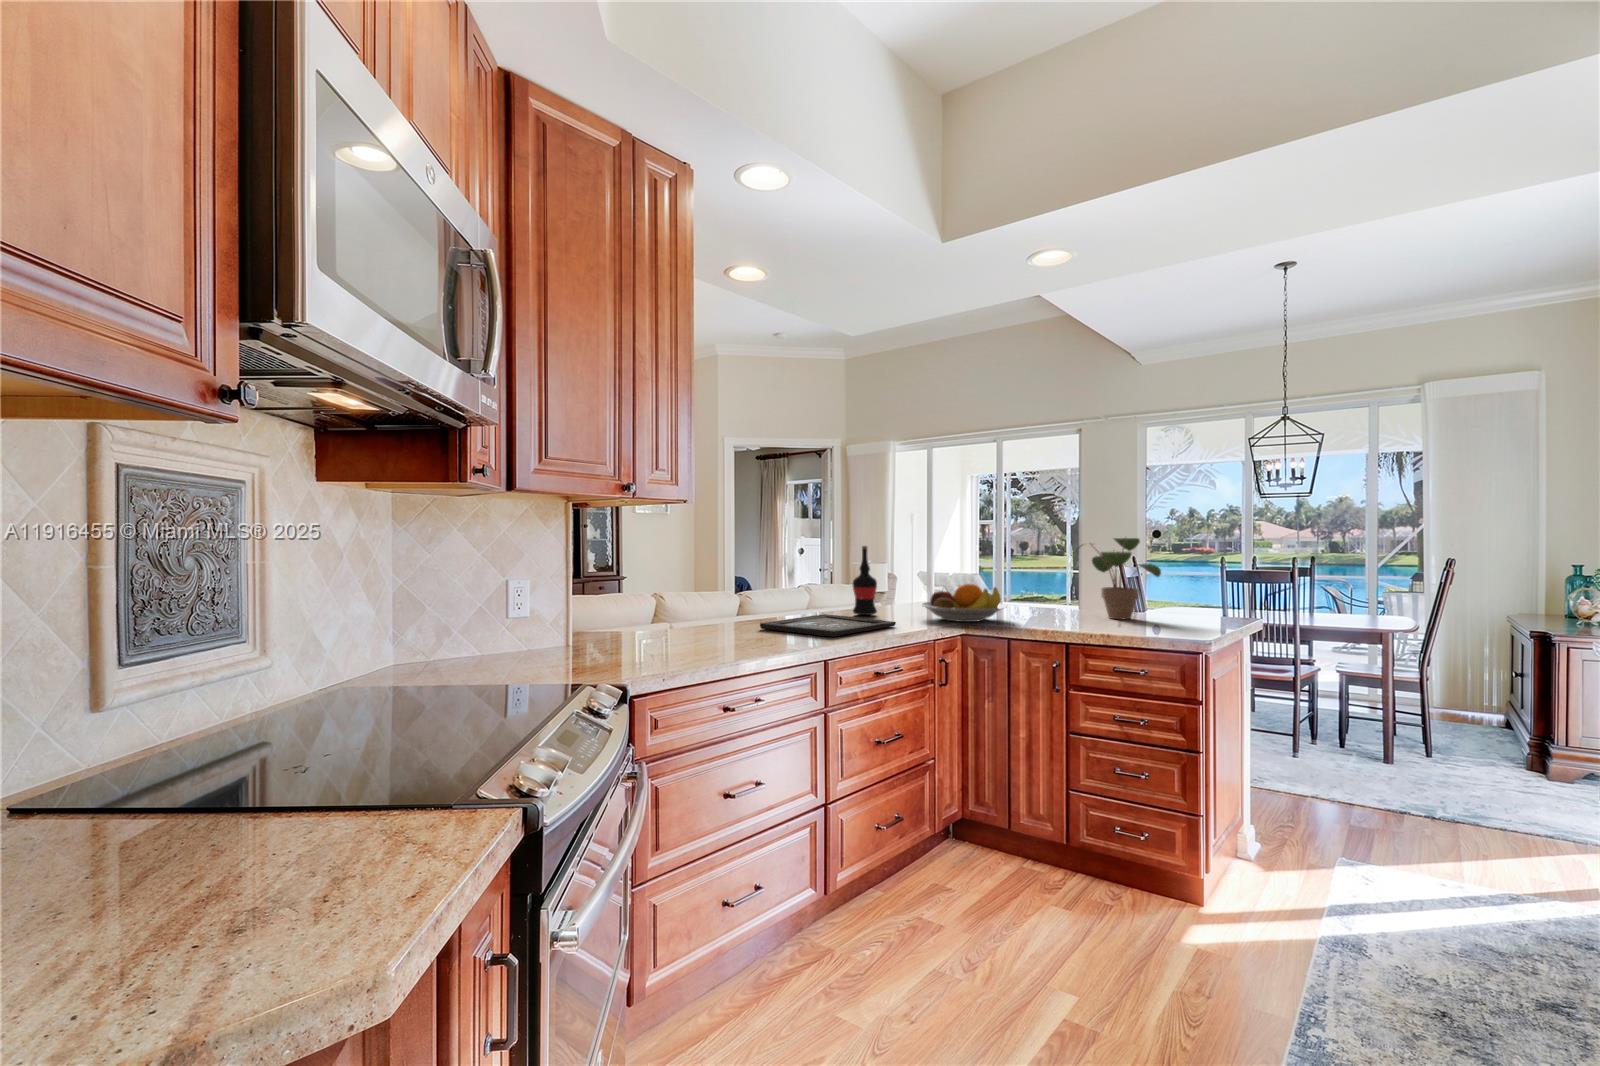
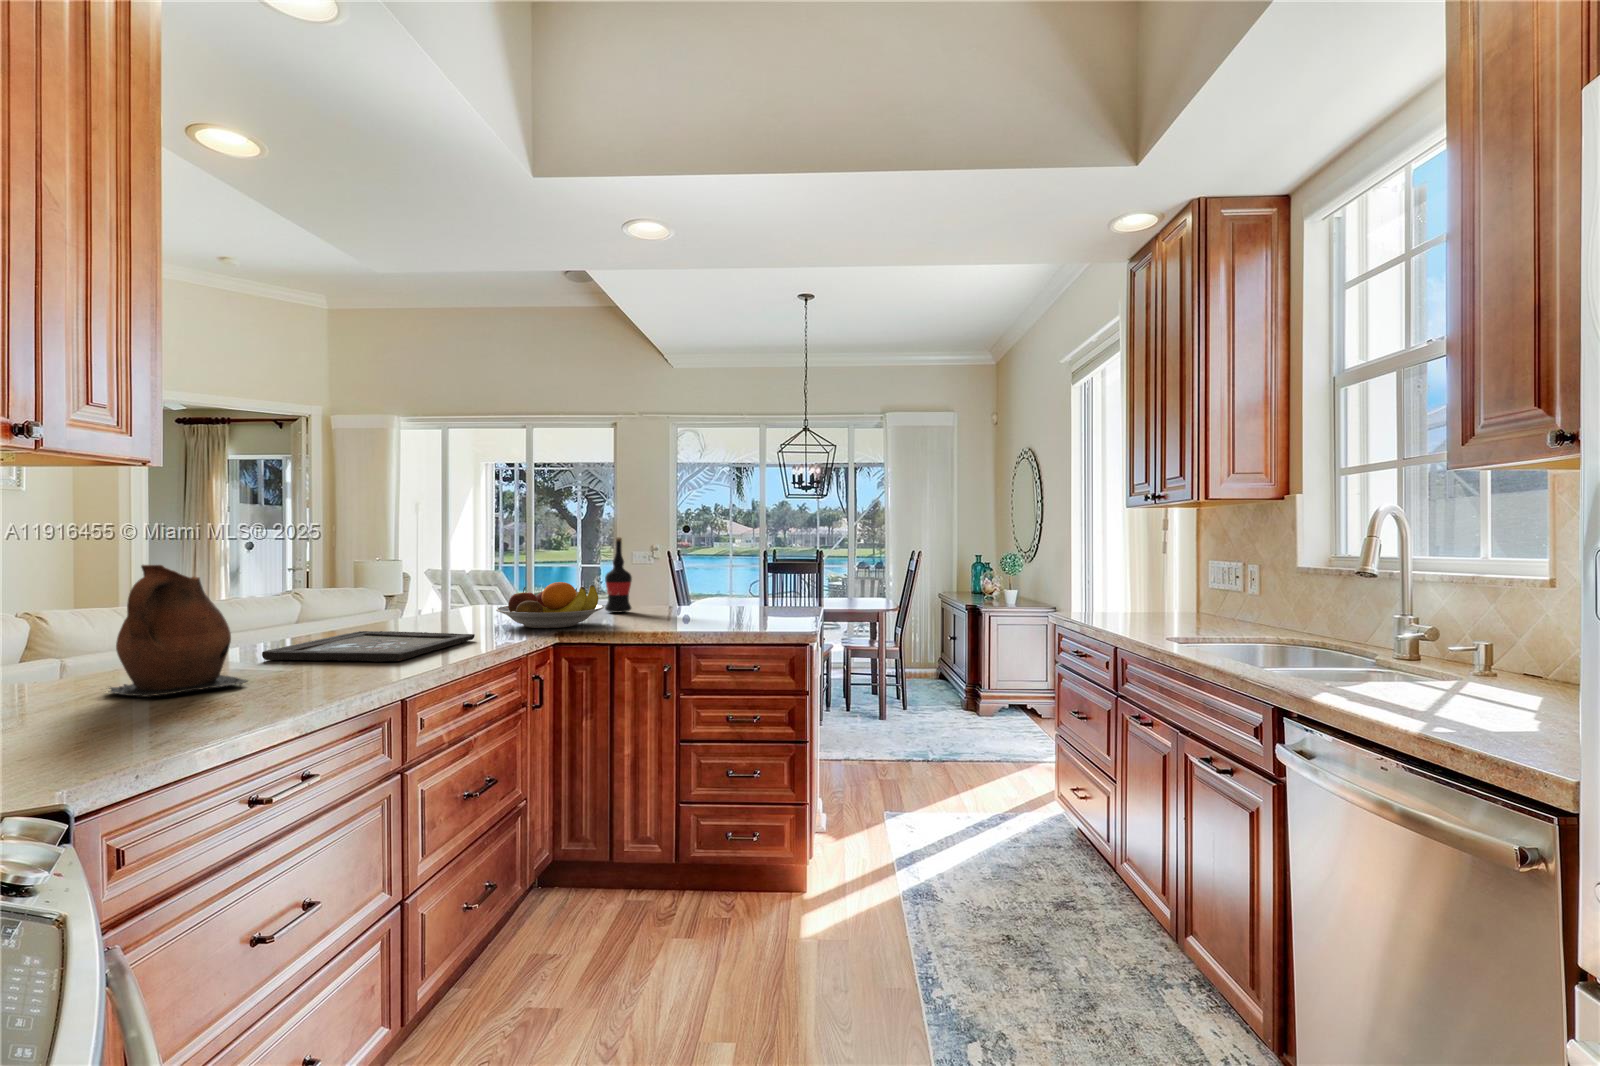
potted plant: present [1076,538,1161,619] -> none [667,528,753,614]
wine bottle: present [853,546,877,615] -> present [605,537,632,612]
ceramic pitcher: none [675,566,743,644] -> present [109,565,248,697]

